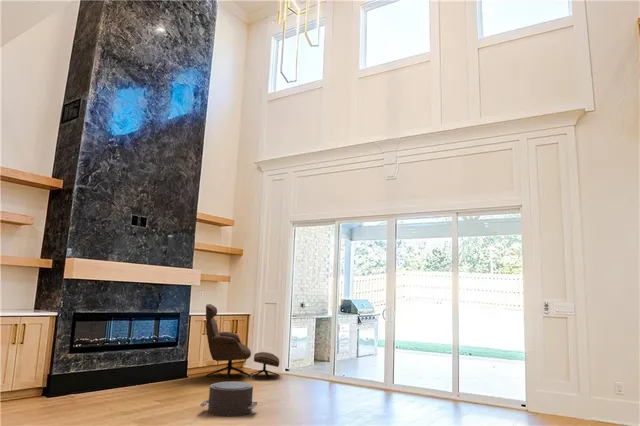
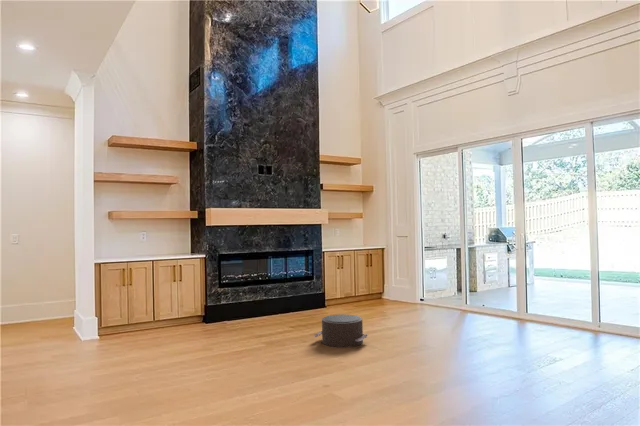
lounge chair: present [206,304,279,380] -> none [335,241,412,310]

